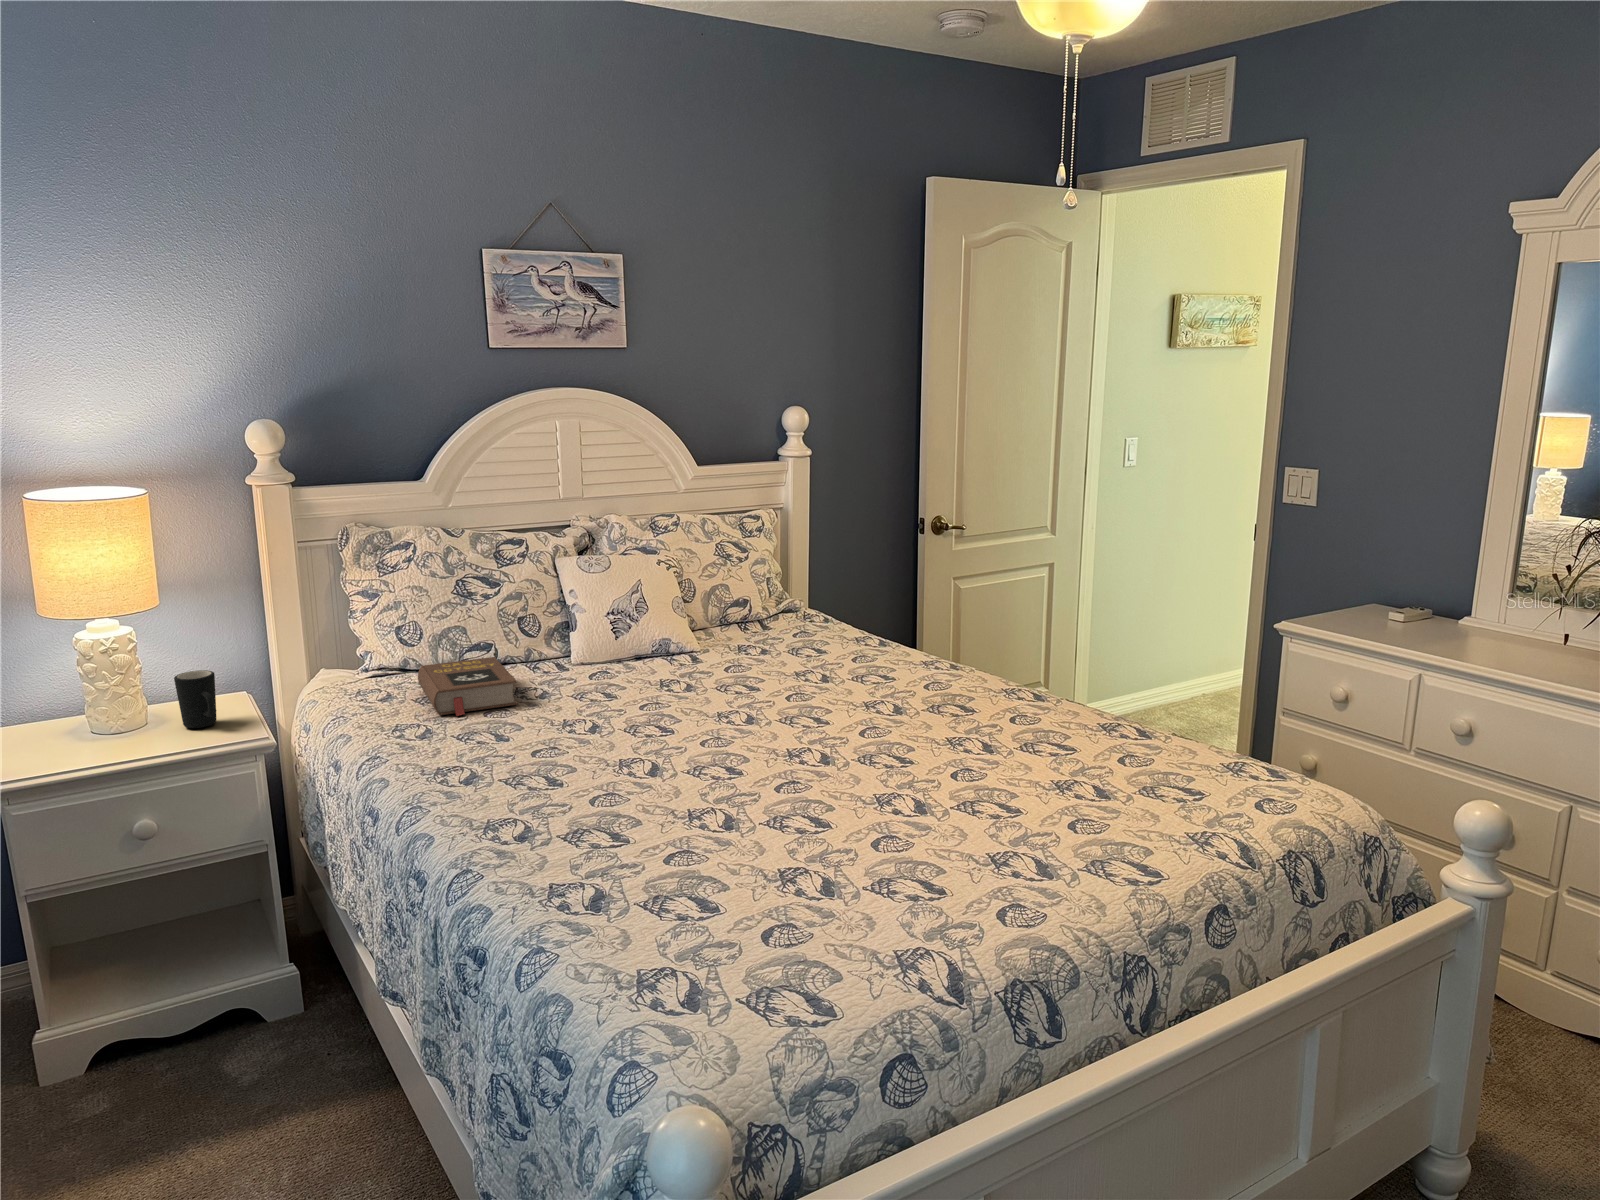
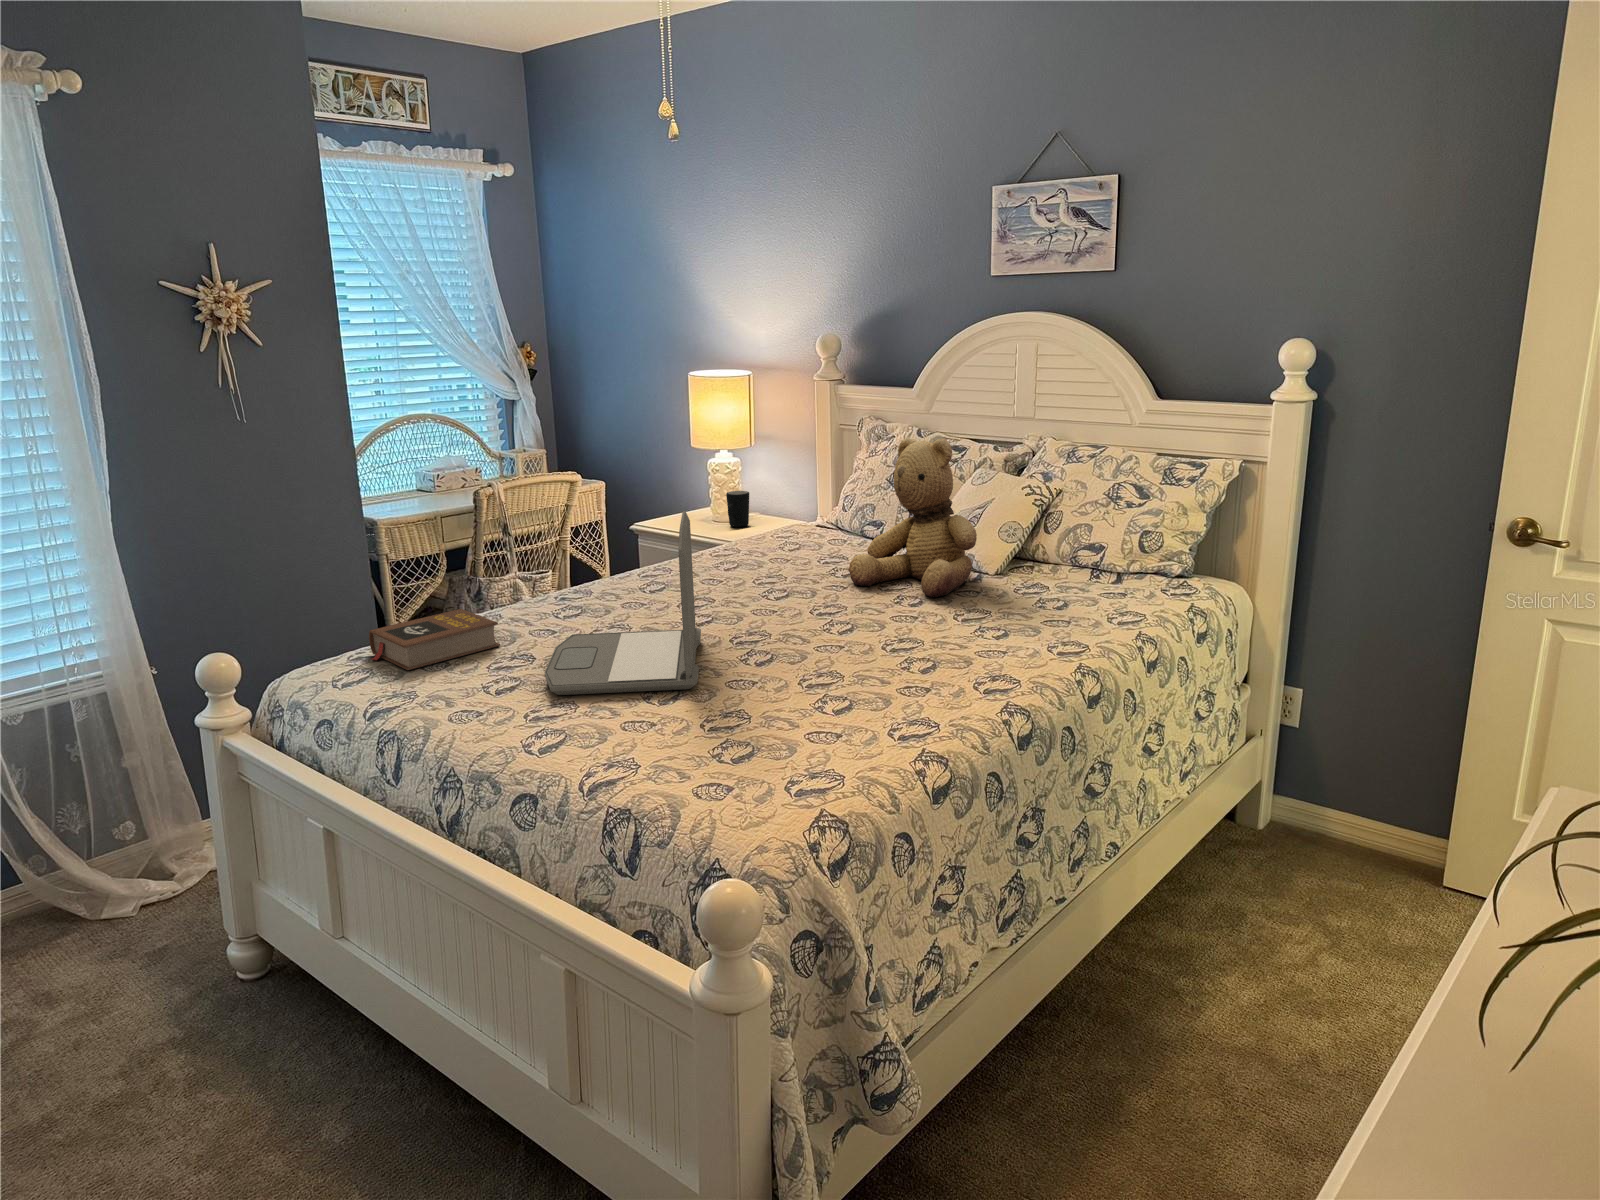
teddy bear: none [625,517,784,696] -> present [849,438,977,597]
laptop: none [770,613,1003,855] -> present [544,511,701,695]
book: present [418,657,518,716] -> present [369,609,500,670]

